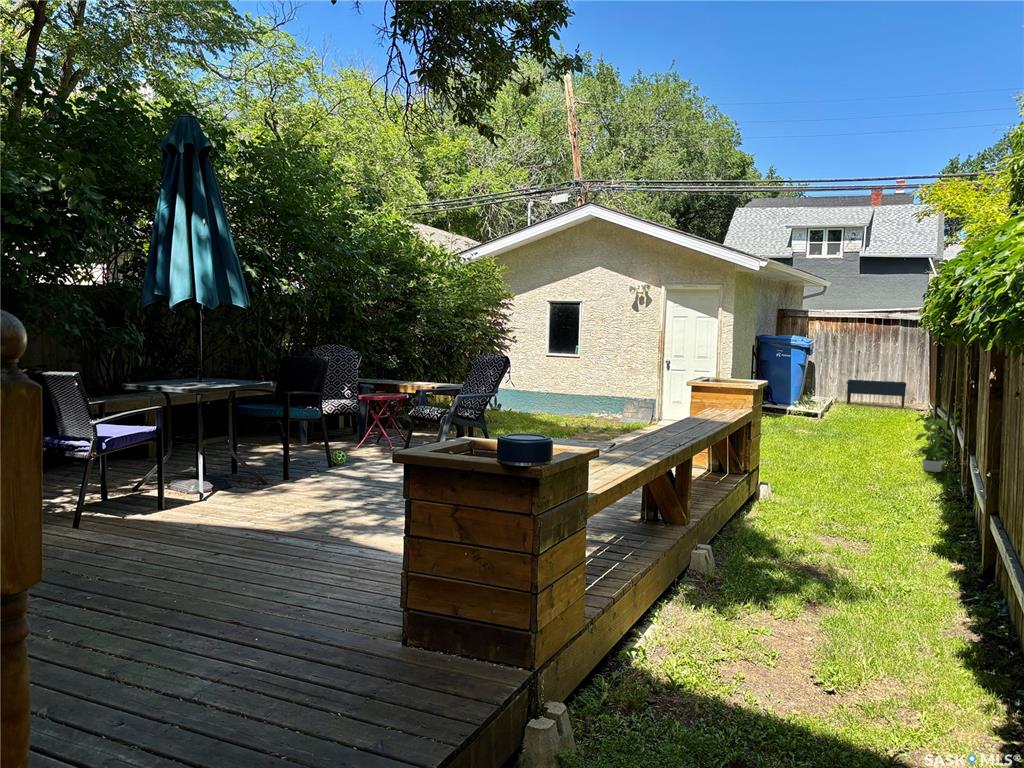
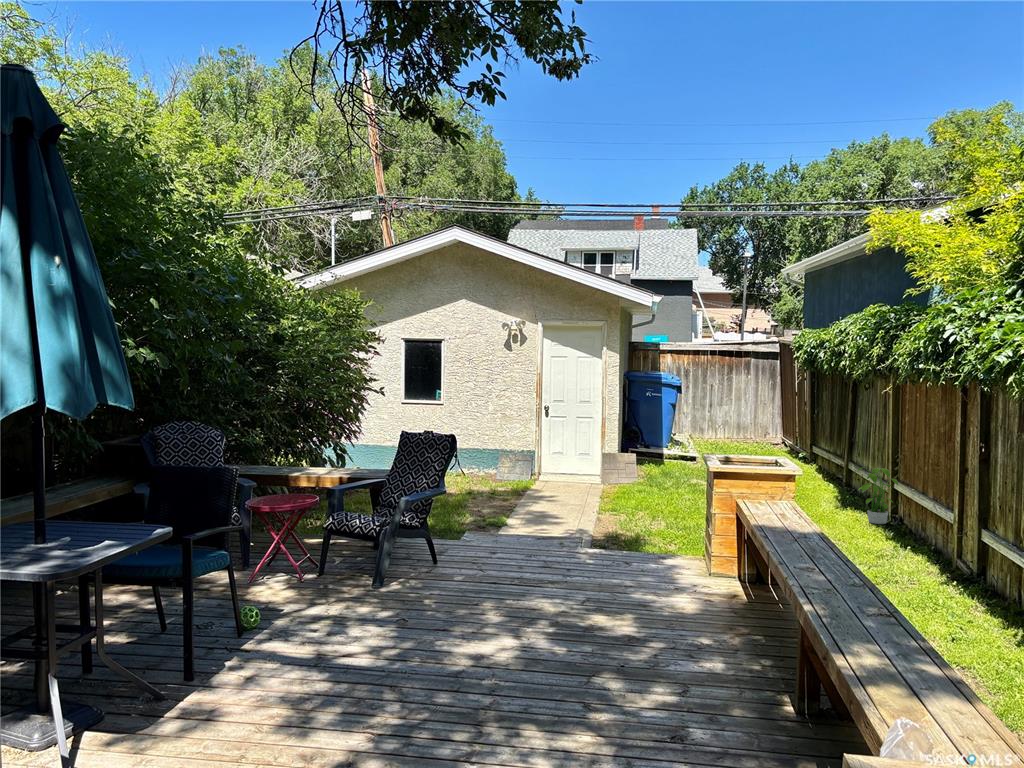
bench: present [847,380,906,408] -> none [703,415,761,442]

